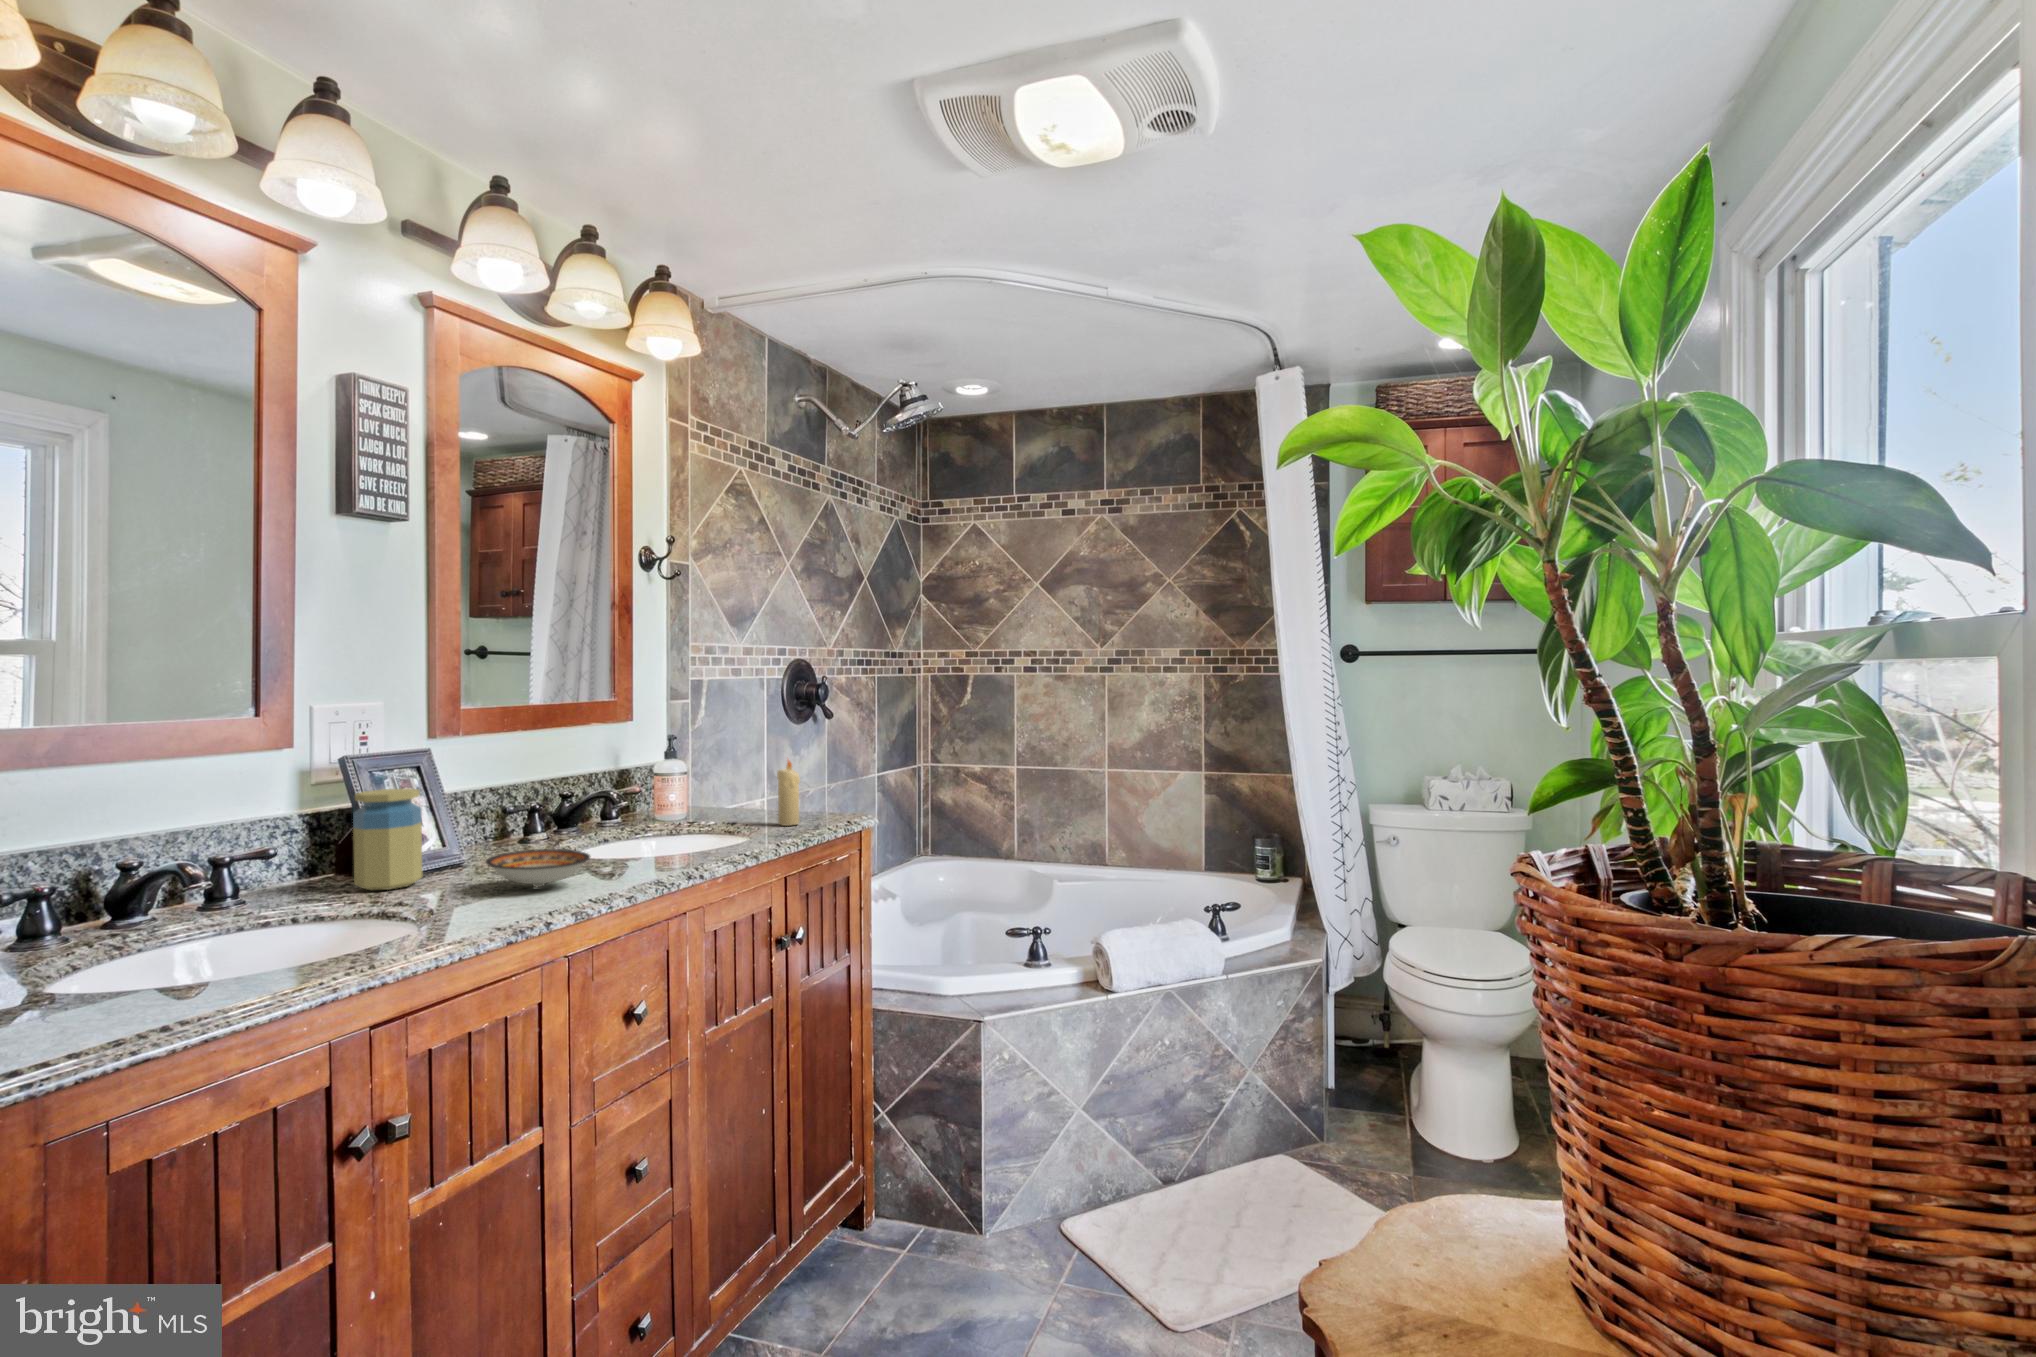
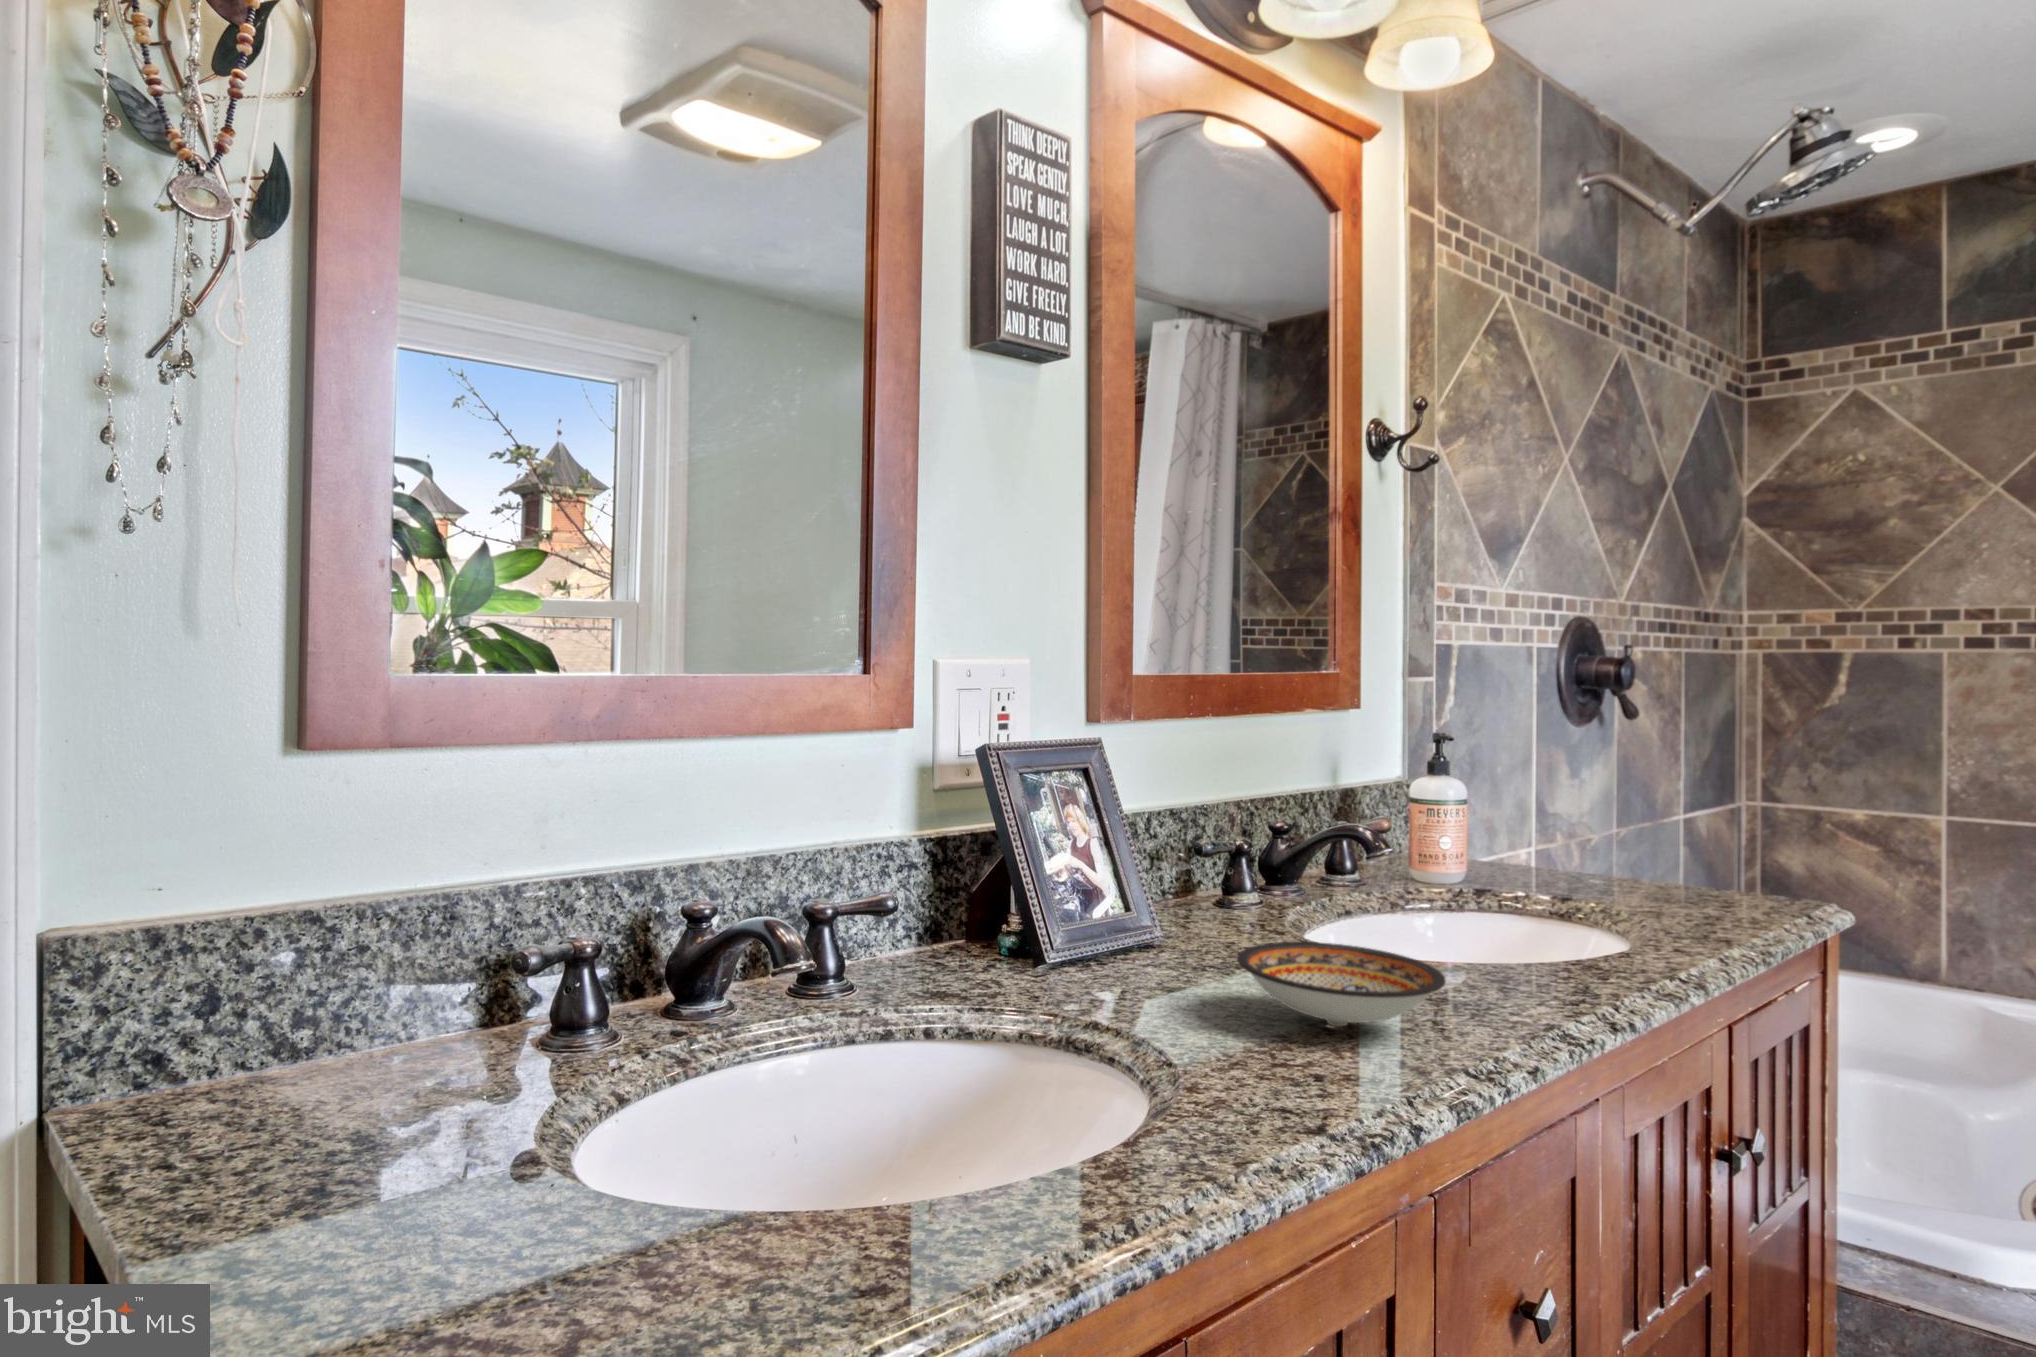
candle: present [777,760,800,826] -> none [1657,784,1708,917]
jar: present [353,788,423,890] -> none [1008,804,1111,991]

